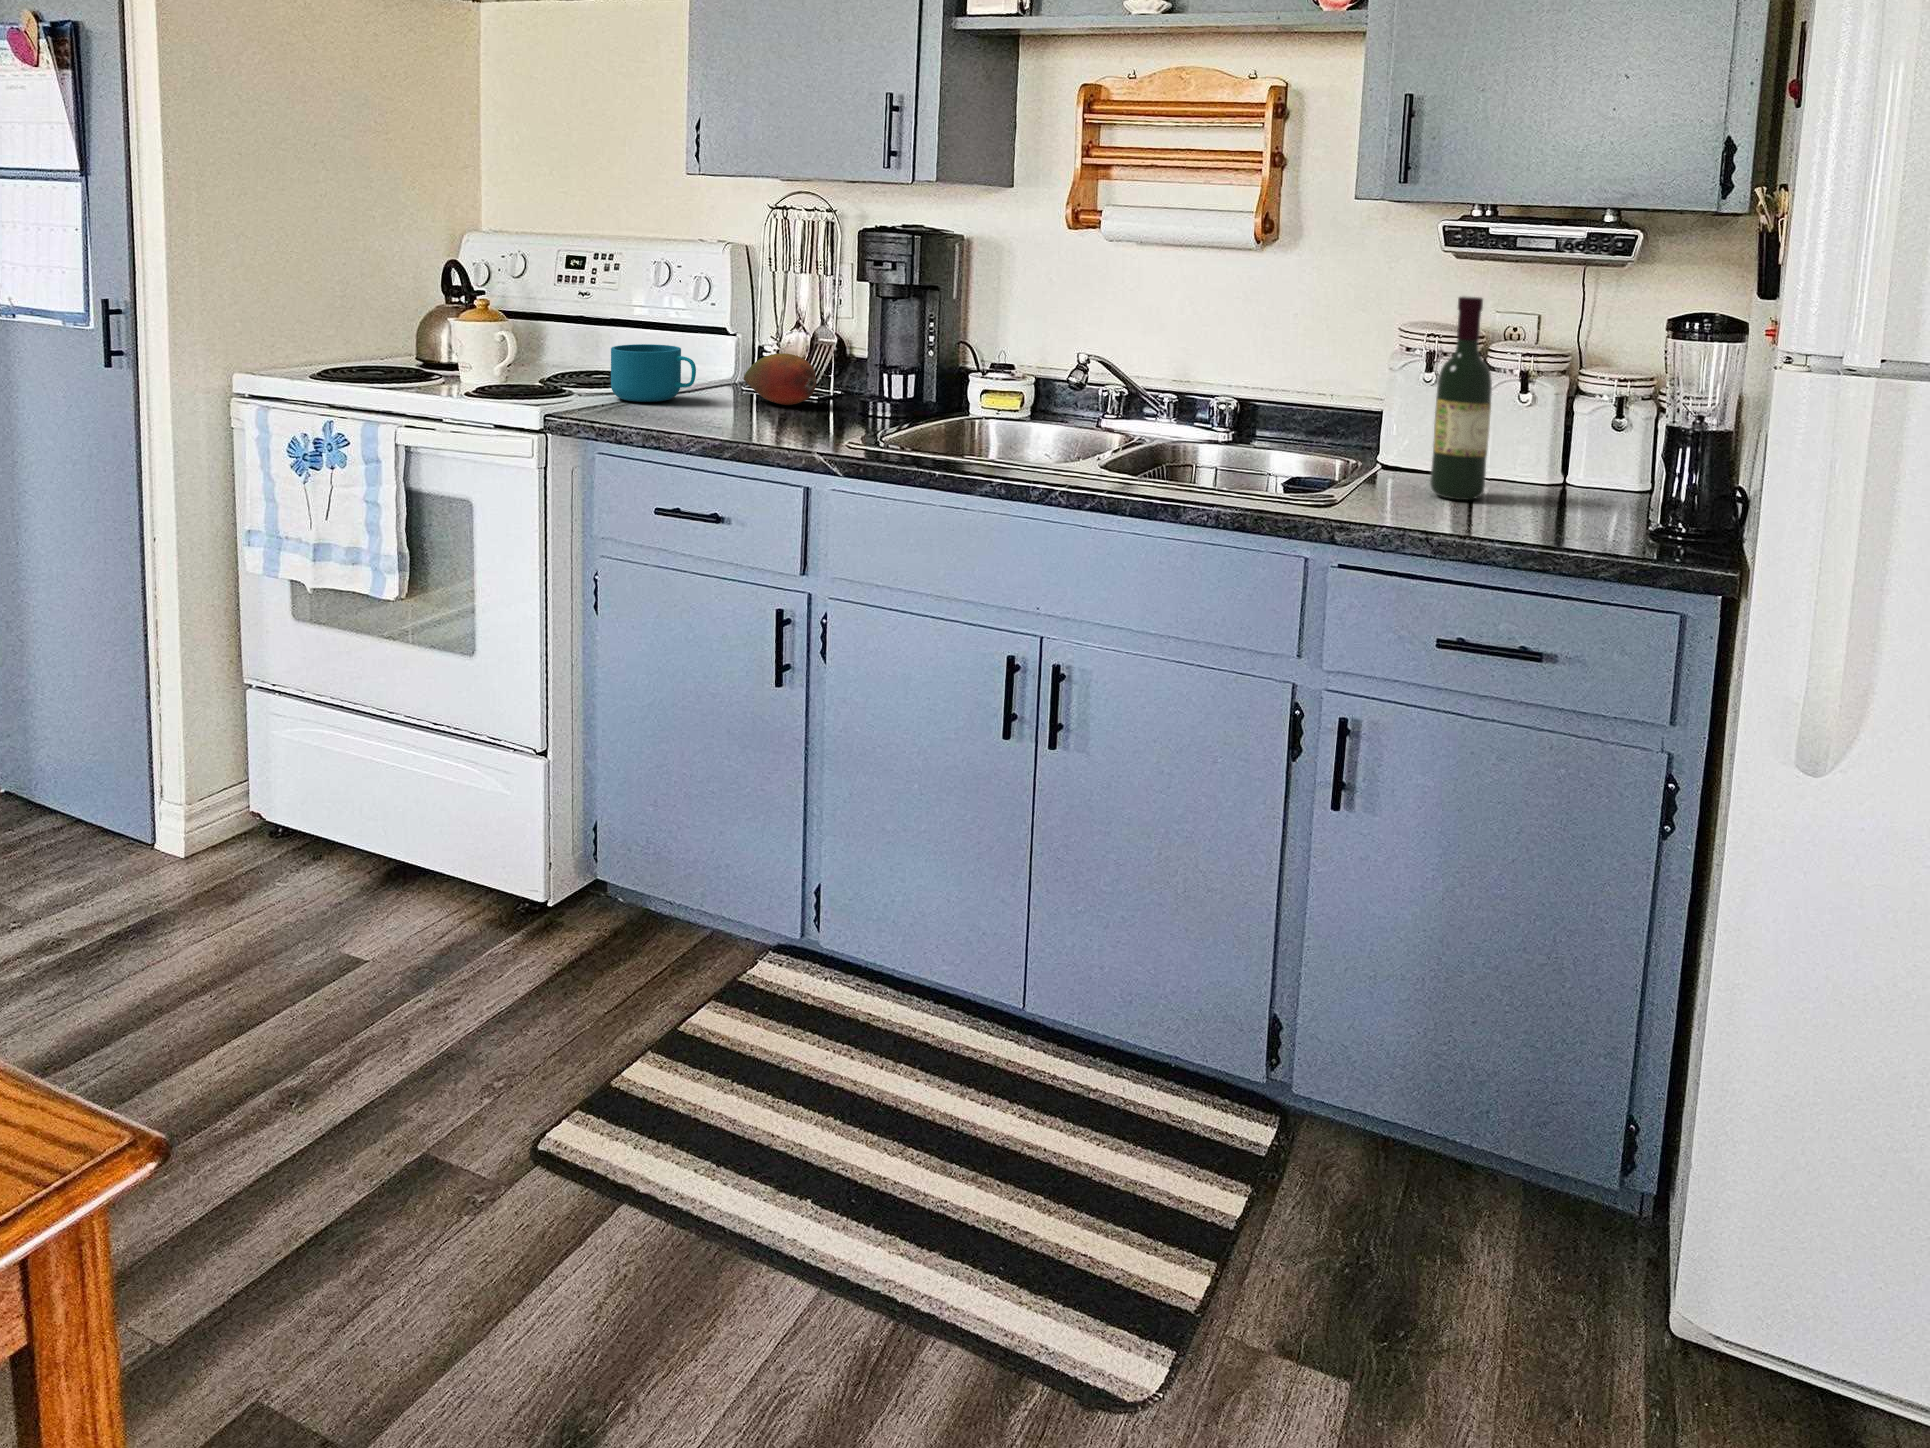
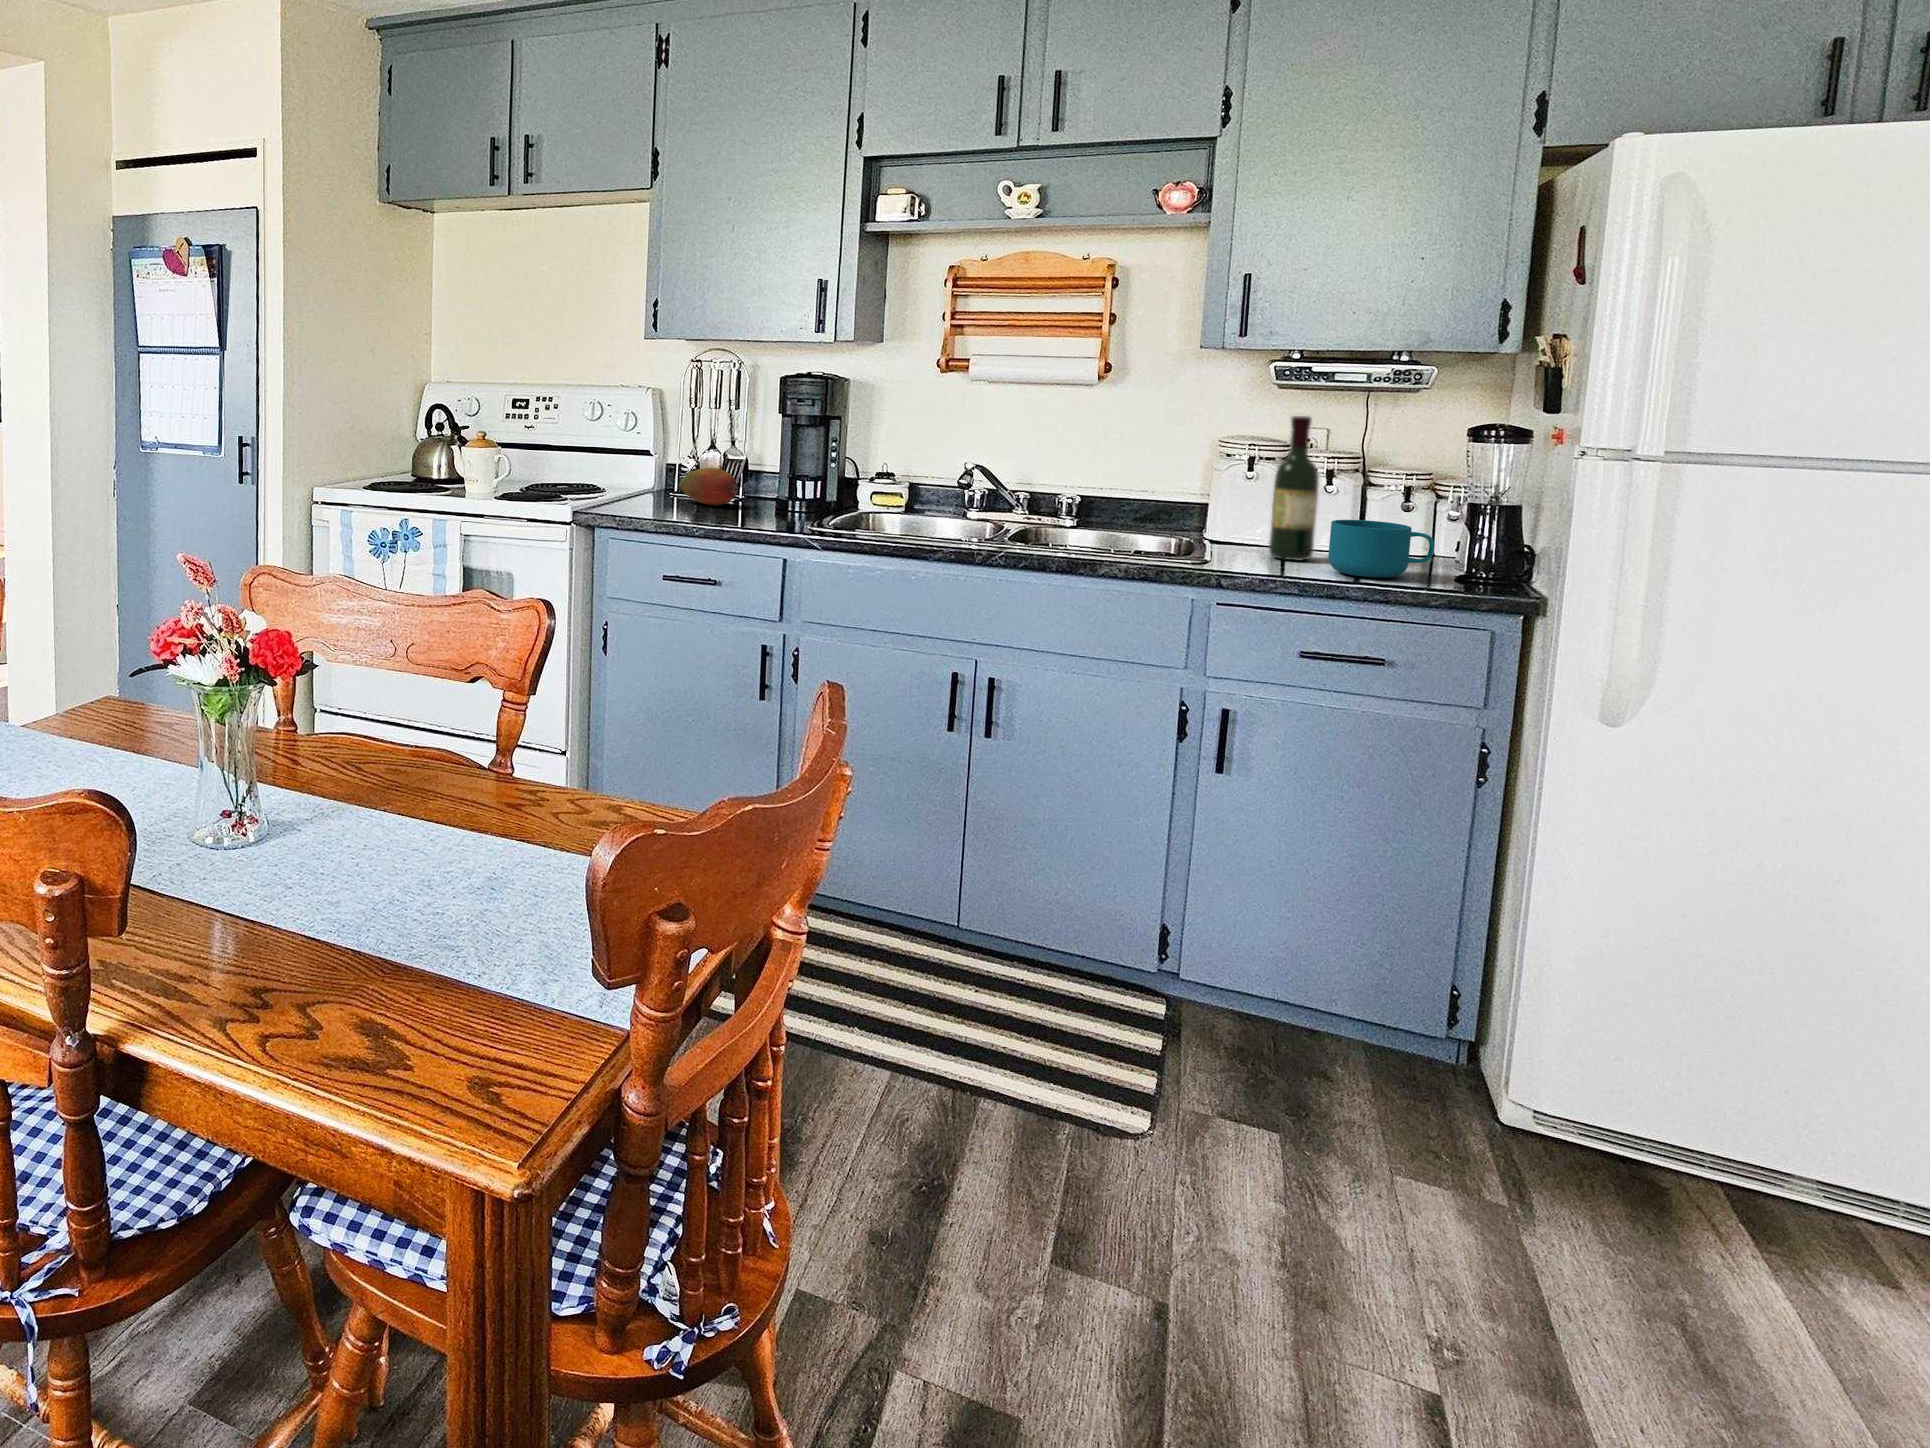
cup: present [611,344,696,402] -> present [1328,520,1434,578]

